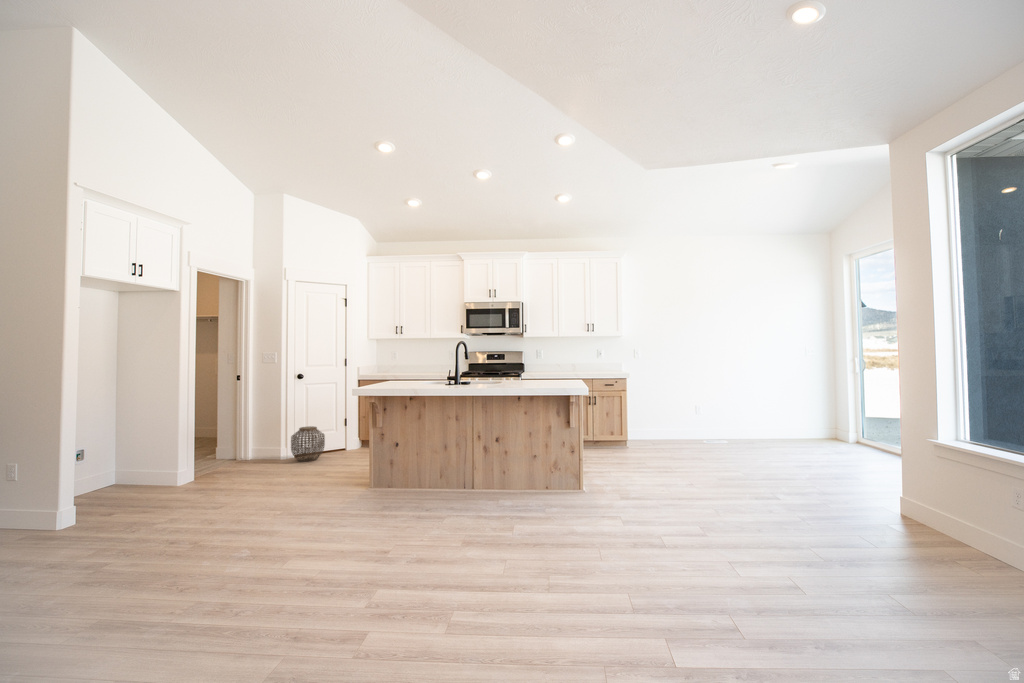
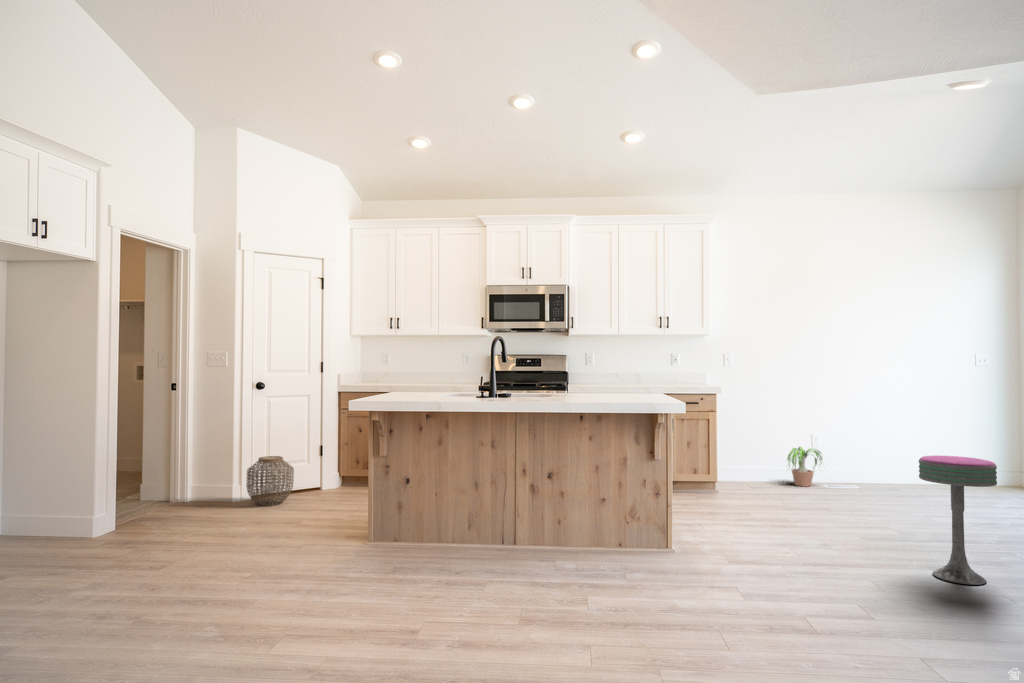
potted plant: none [675,416,707,444] -> present [788,447,822,487]
bar stool: none [745,423,795,511] -> present [919,456,997,585]

